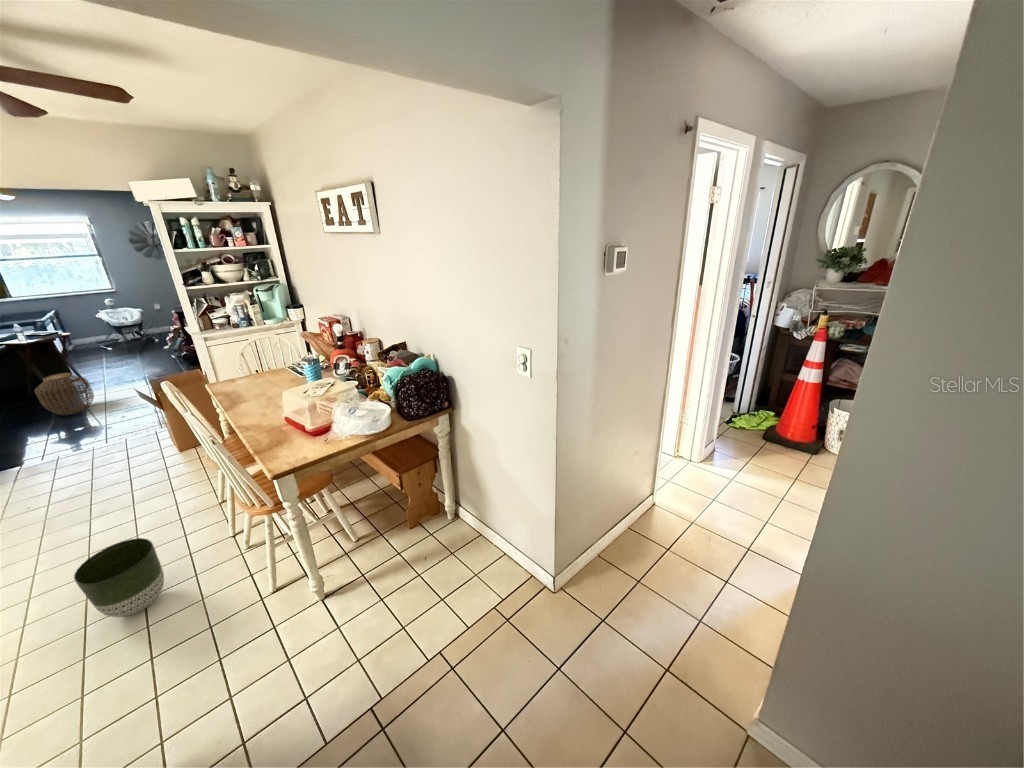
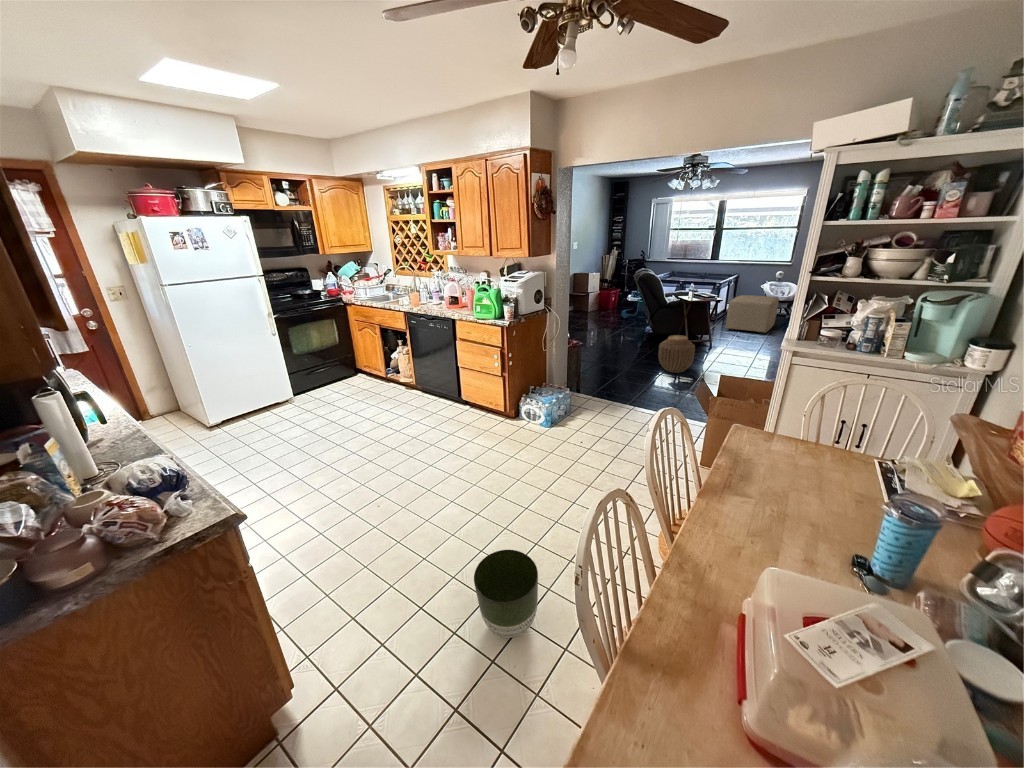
ottoman: none [78,322,142,364] -> present [725,295,779,334]

